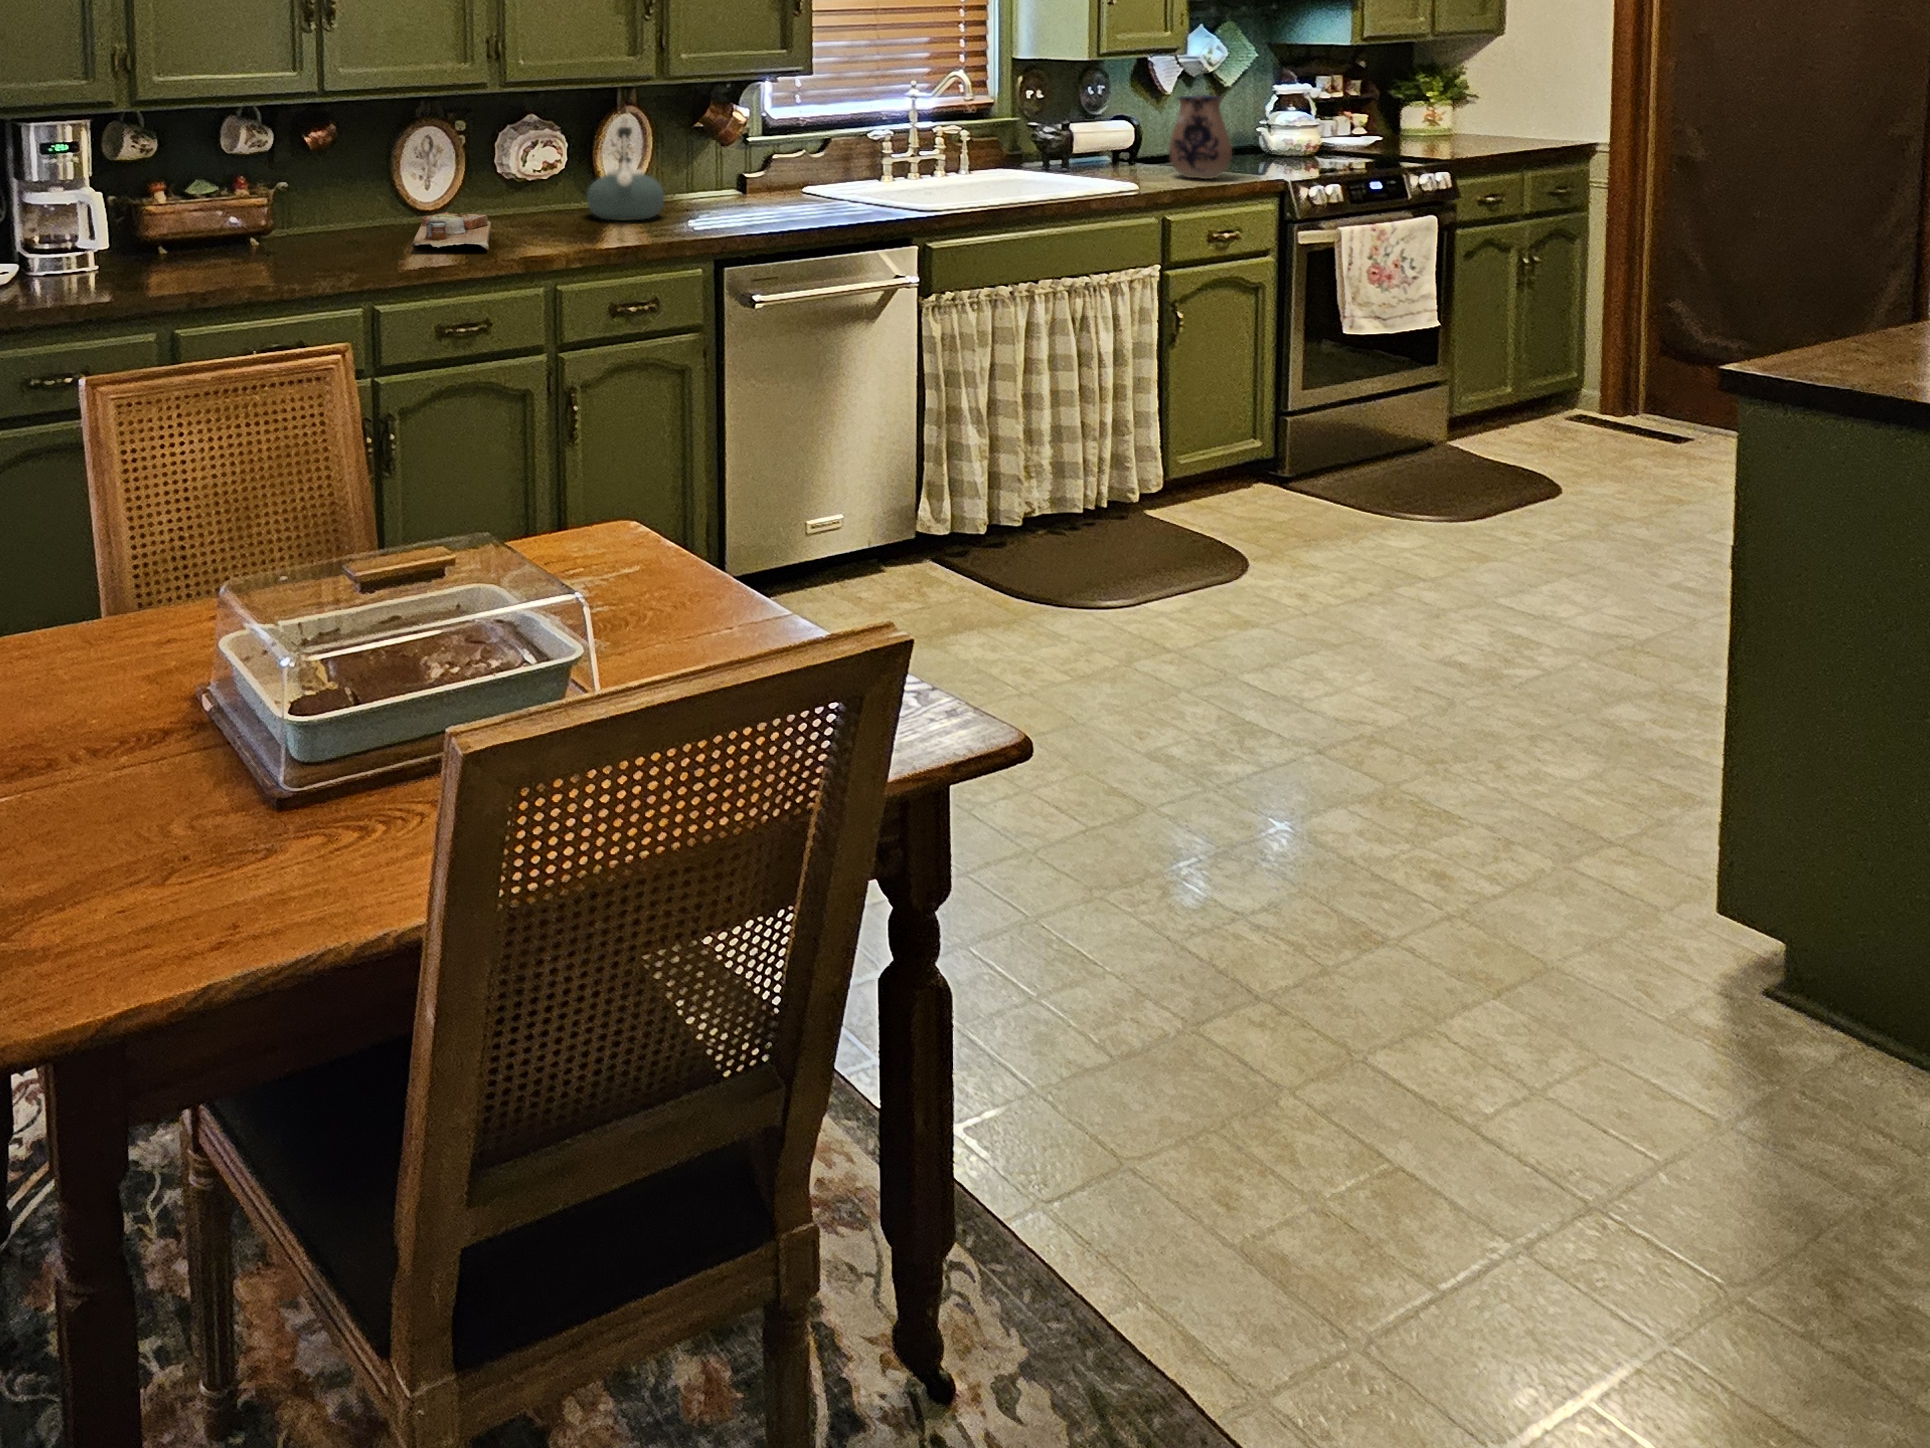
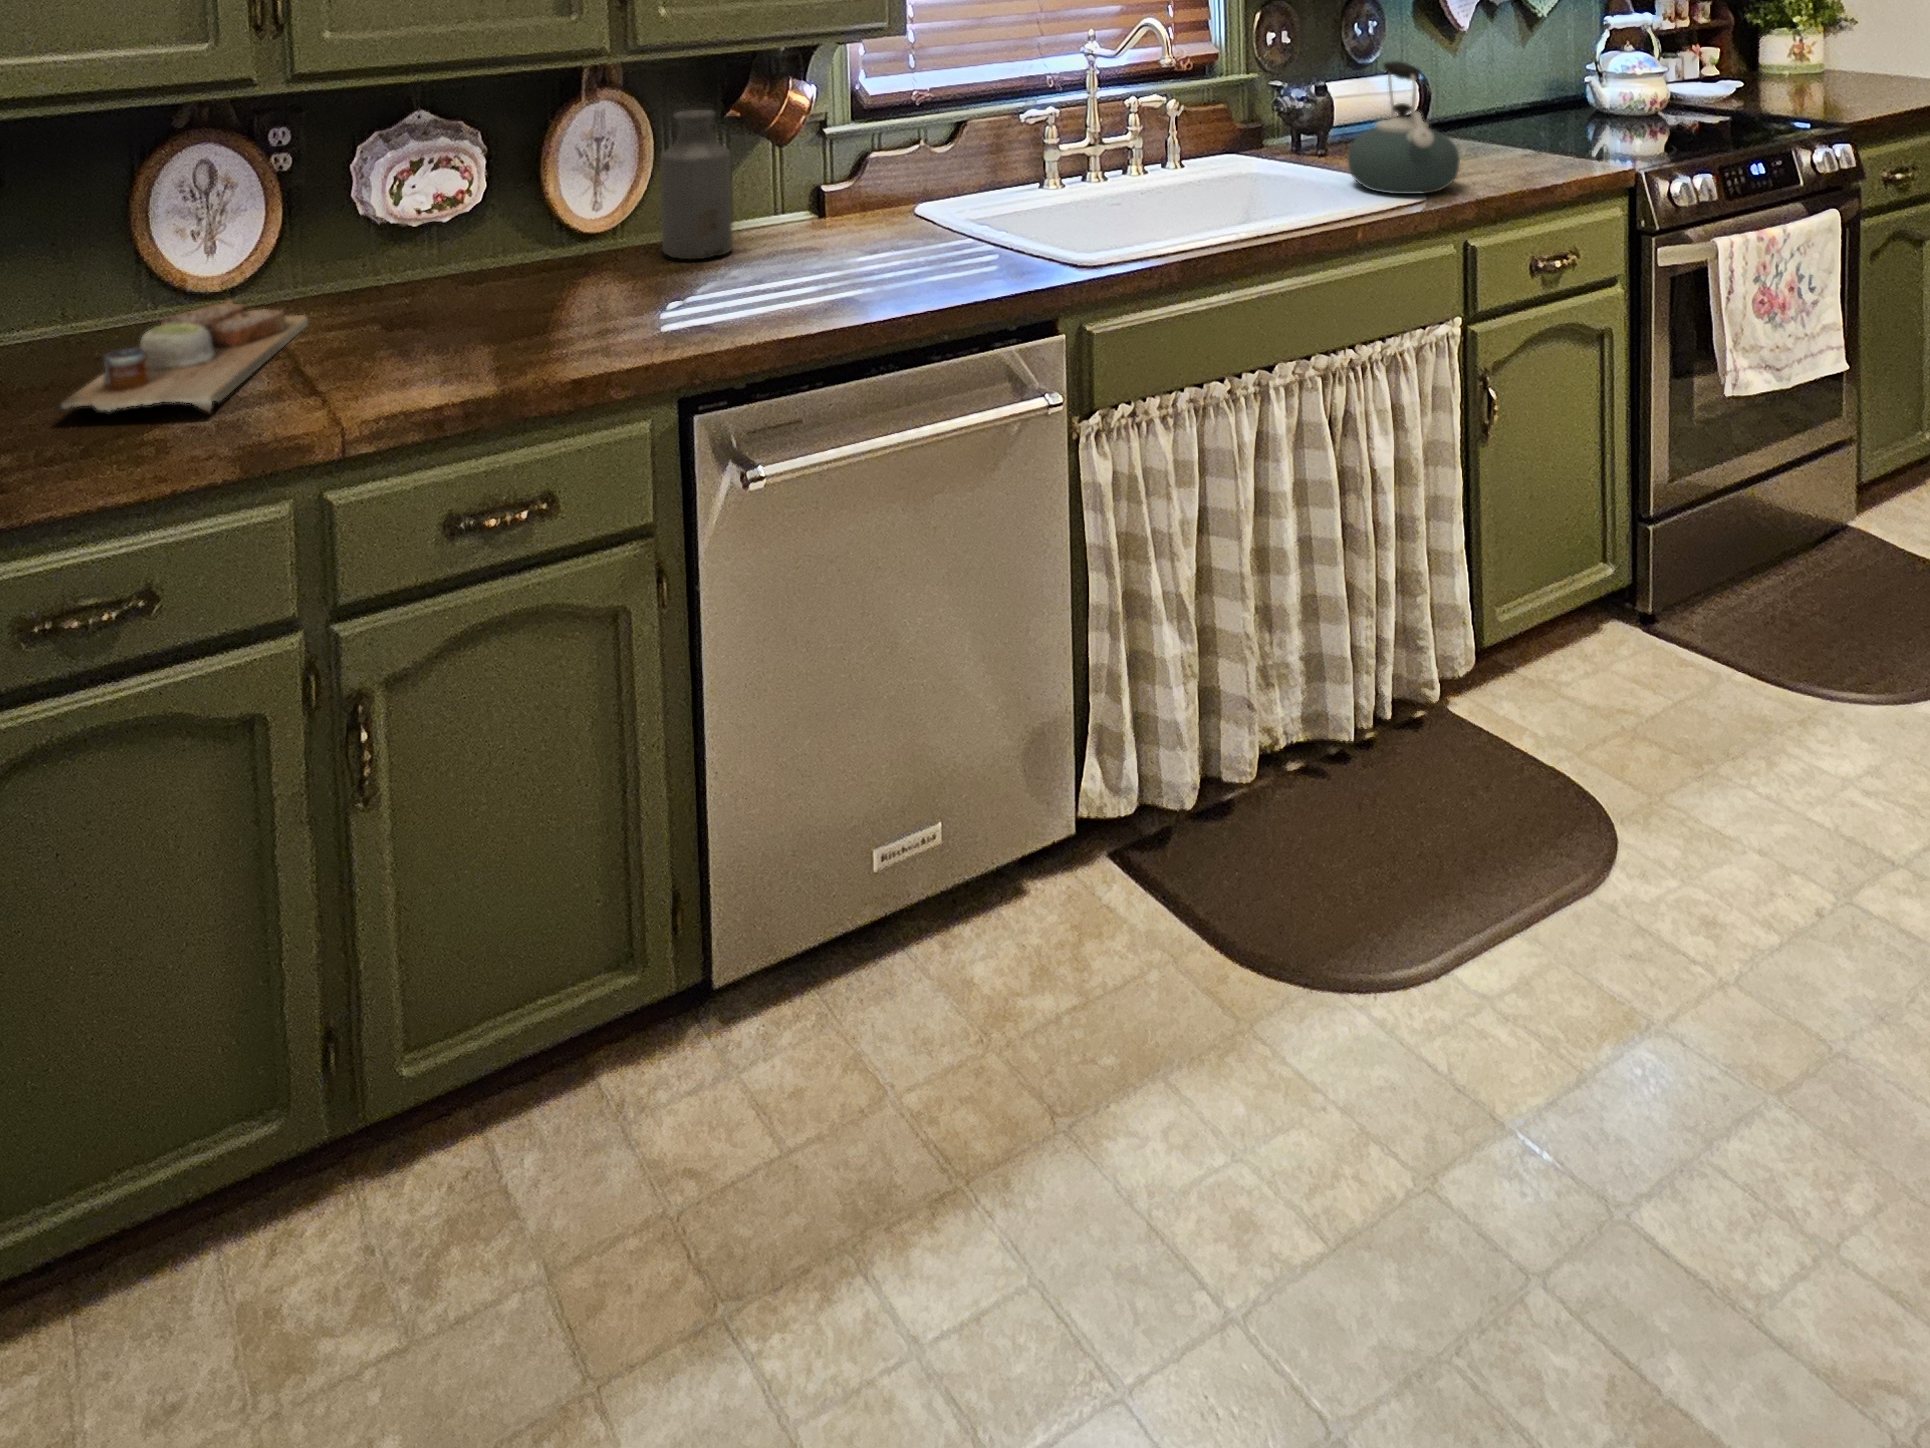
ceramic pitcher: present [1169,95,1232,179] -> none [1468,41,1559,169]
bottle: none [663,120,706,207] -> present [660,110,733,259]
kettle: present [587,127,665,220] -> present [1348,61,1460,194]

